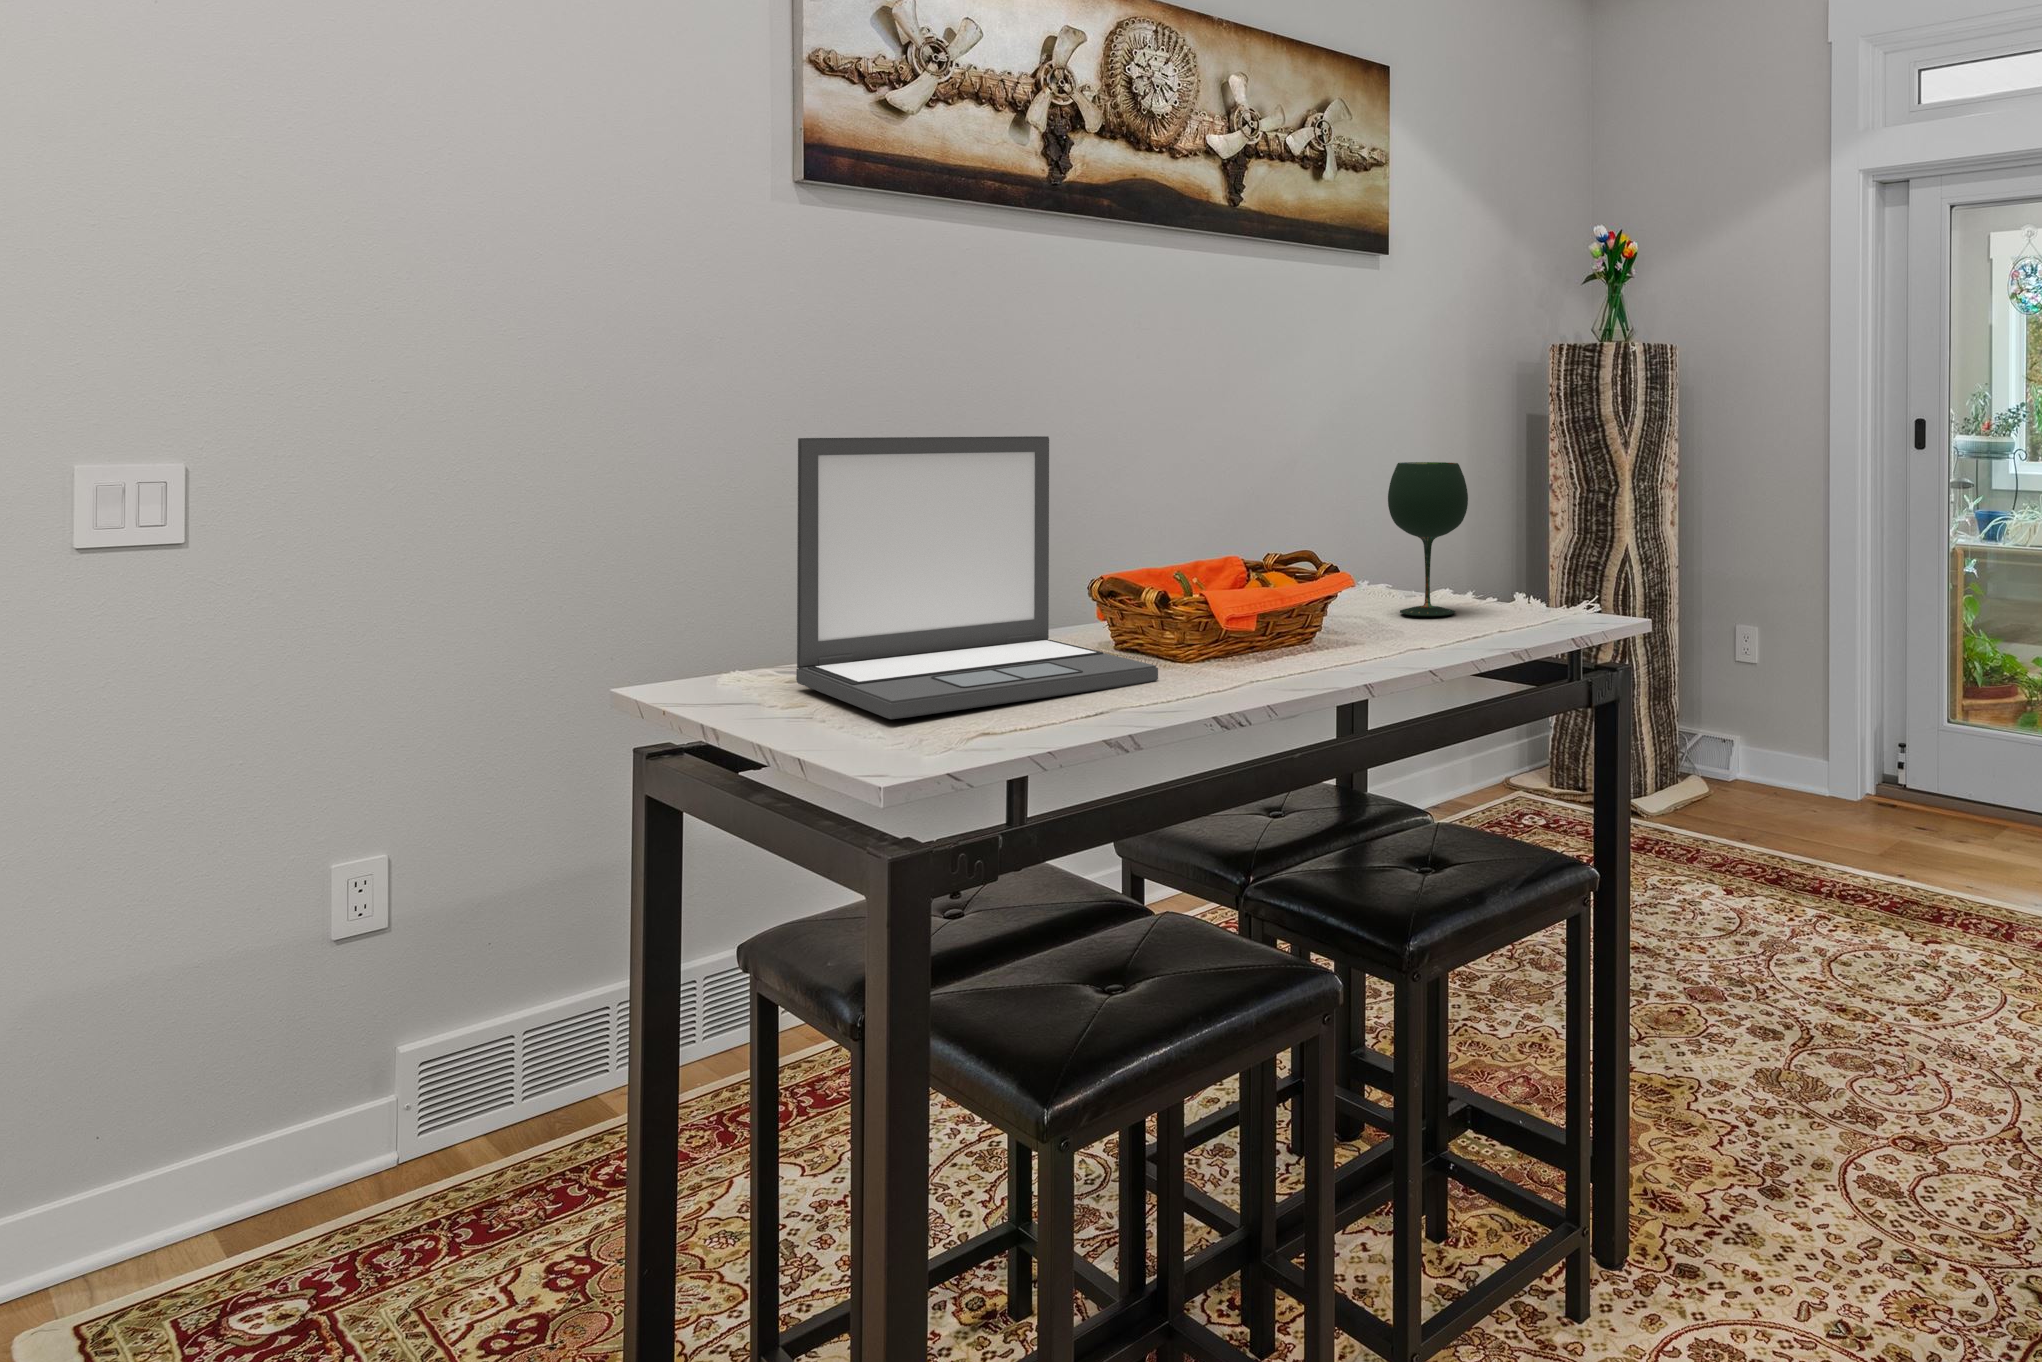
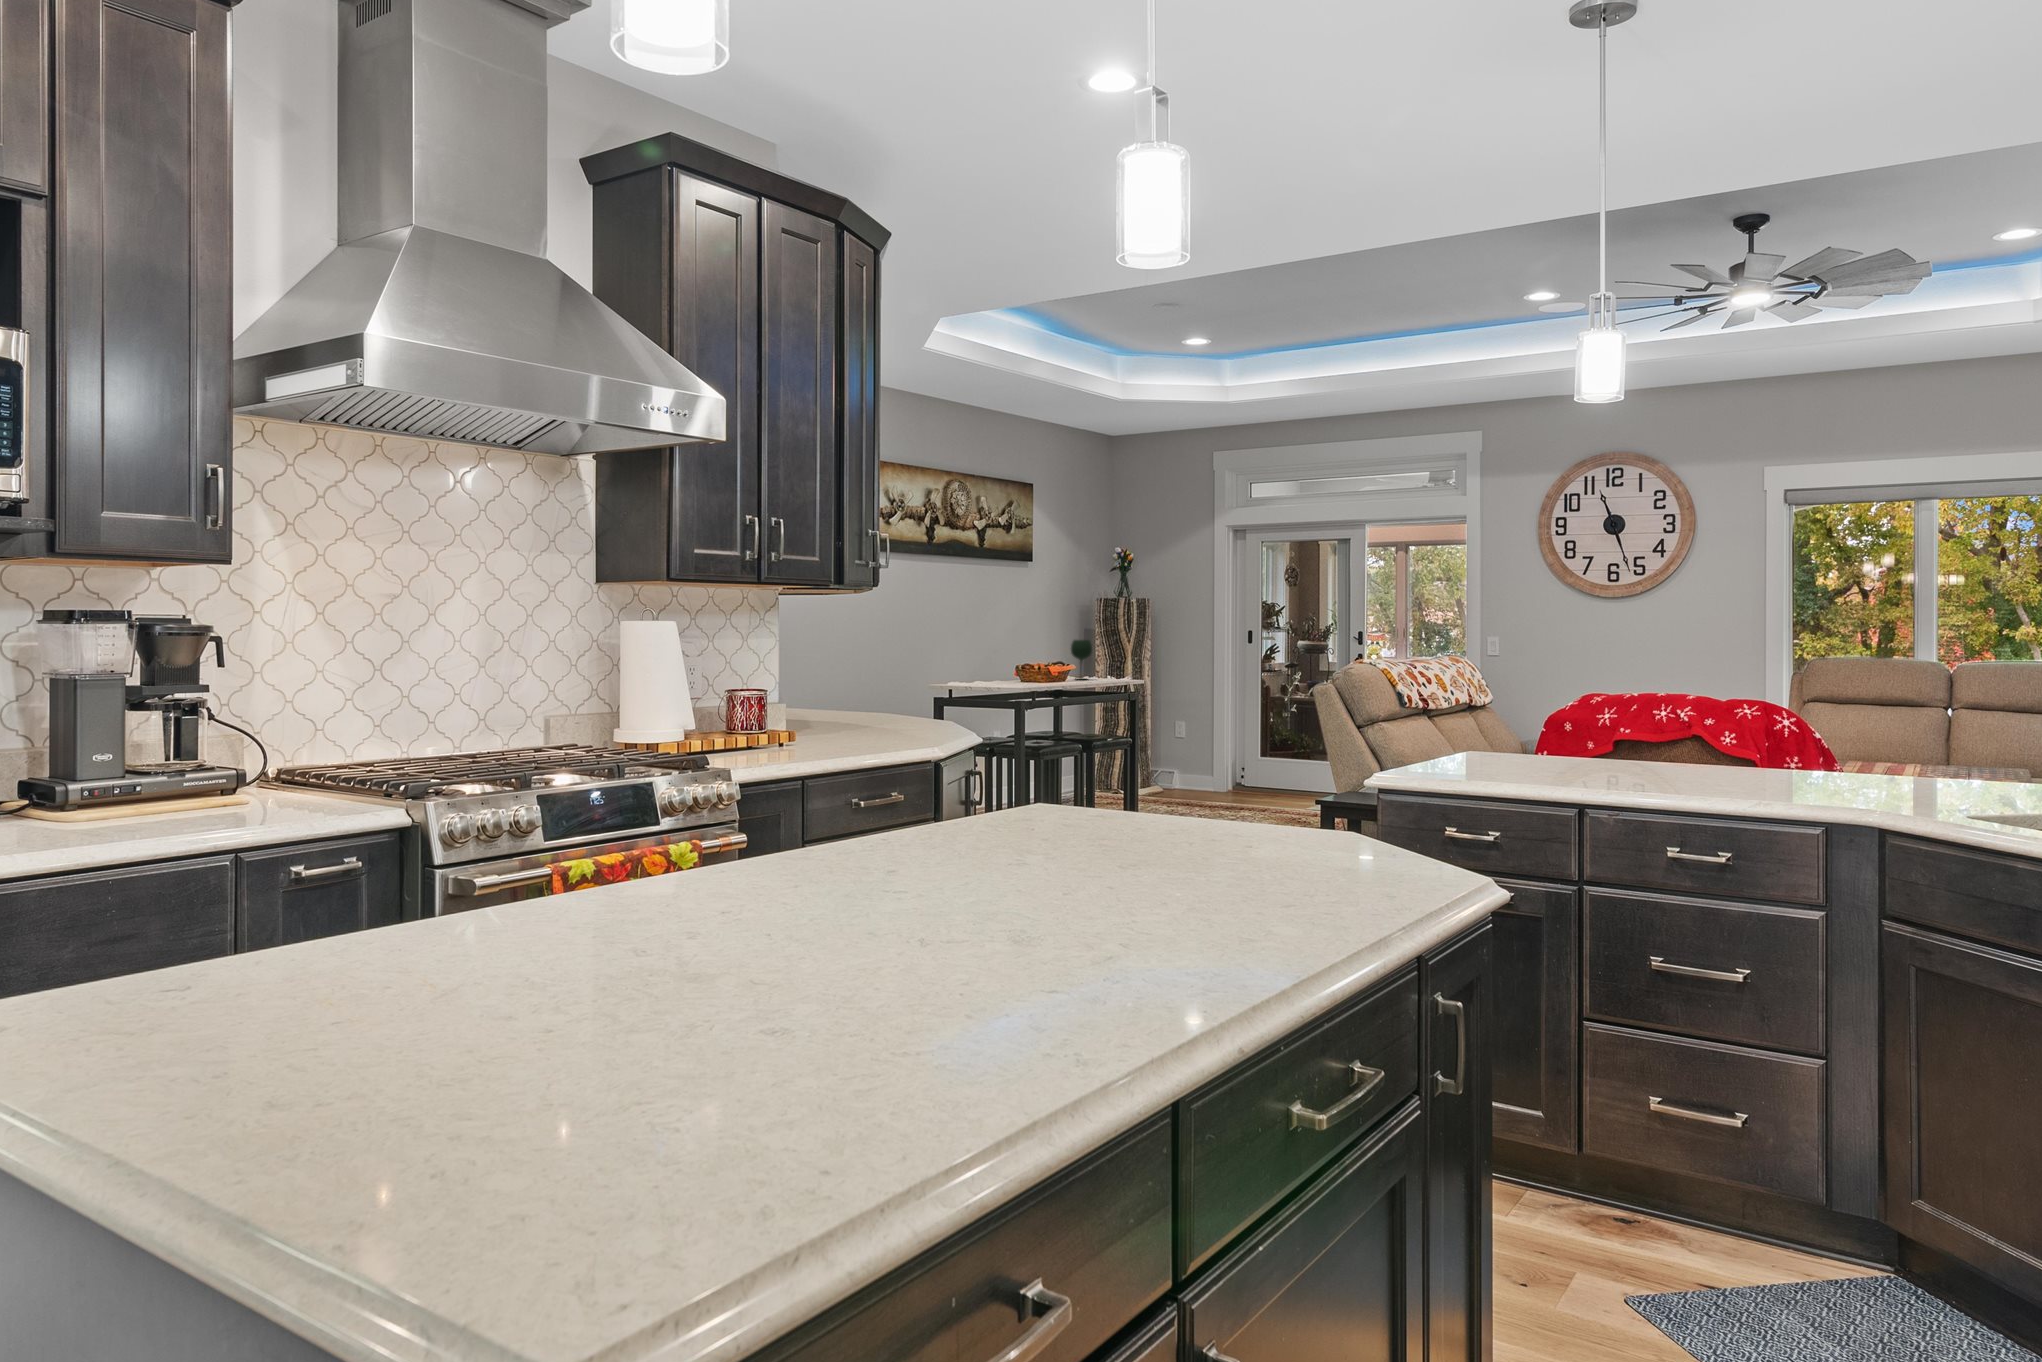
laptop: present [796,436,1158,719] -> none [954,630,1032,686]

